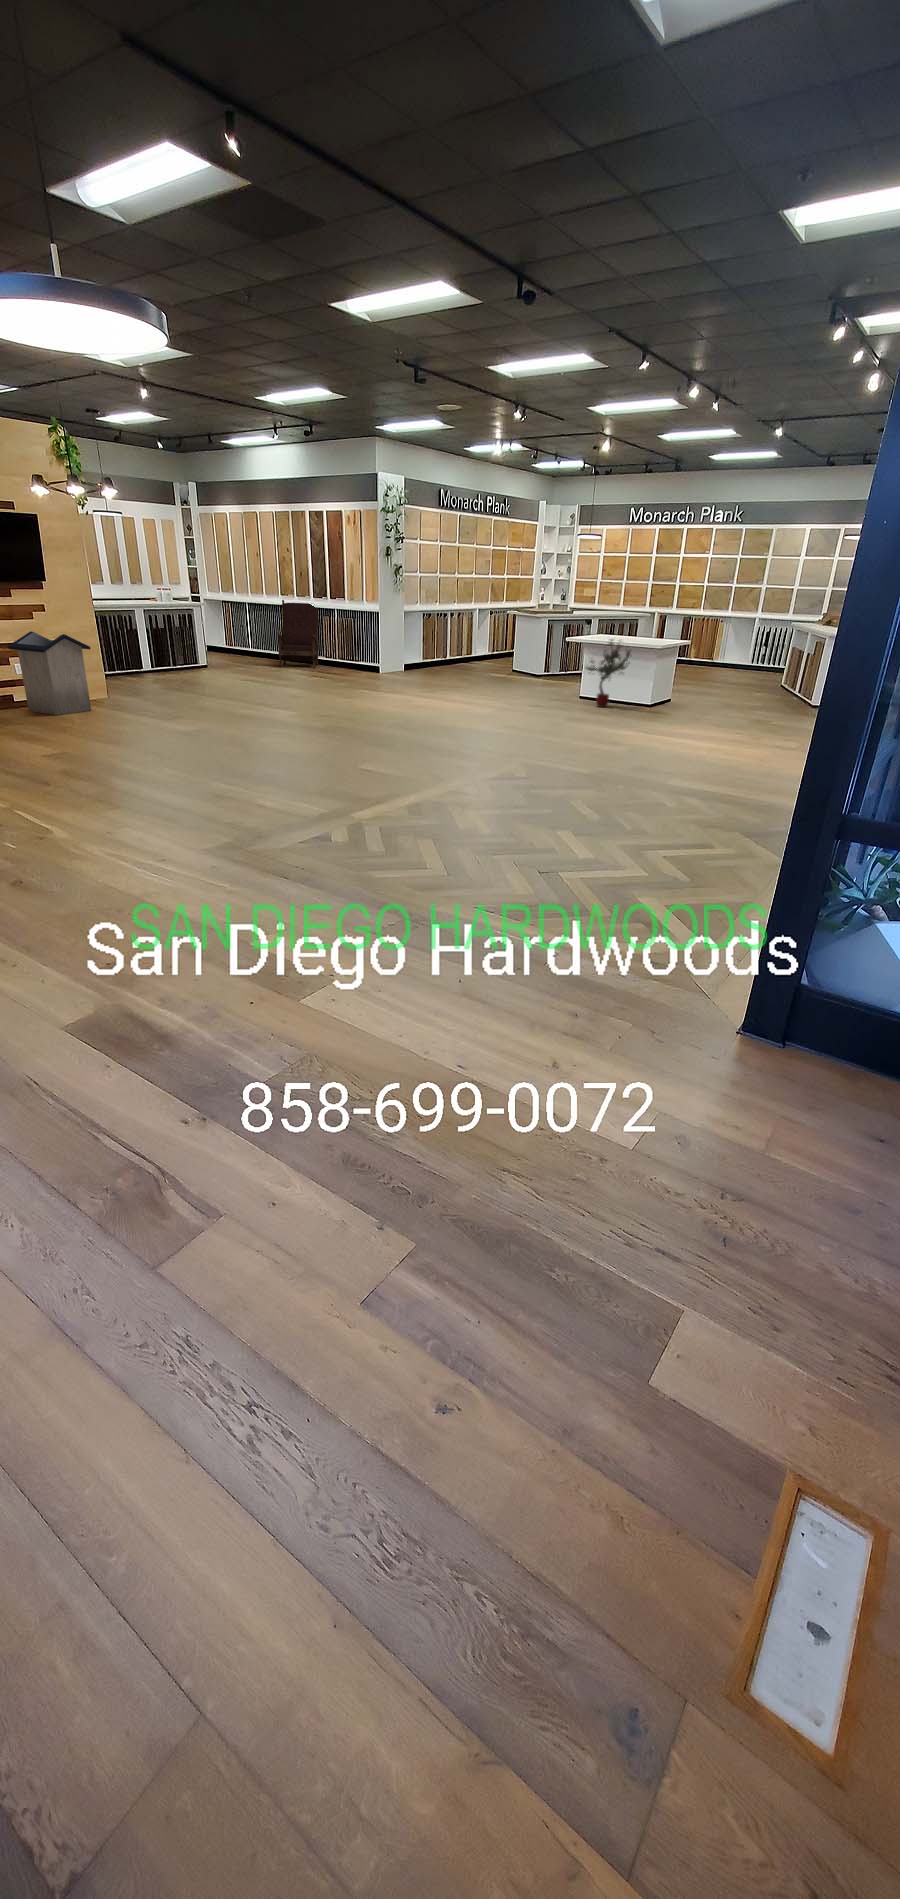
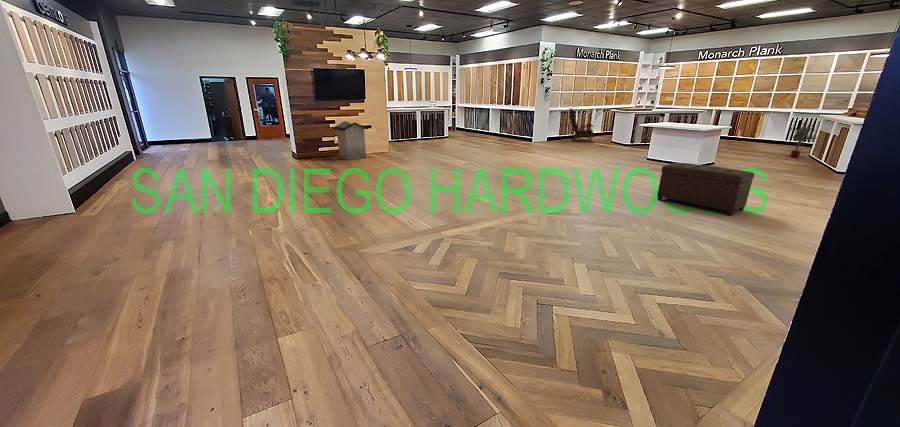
armchair: present [278,600,319,668] -> present [570,108,594,142]
potted tree: present [586,639,631,707] -> present [791,122,816,158]
ottoman: none [622,695,730,761] -> present [657,163,754,216]

